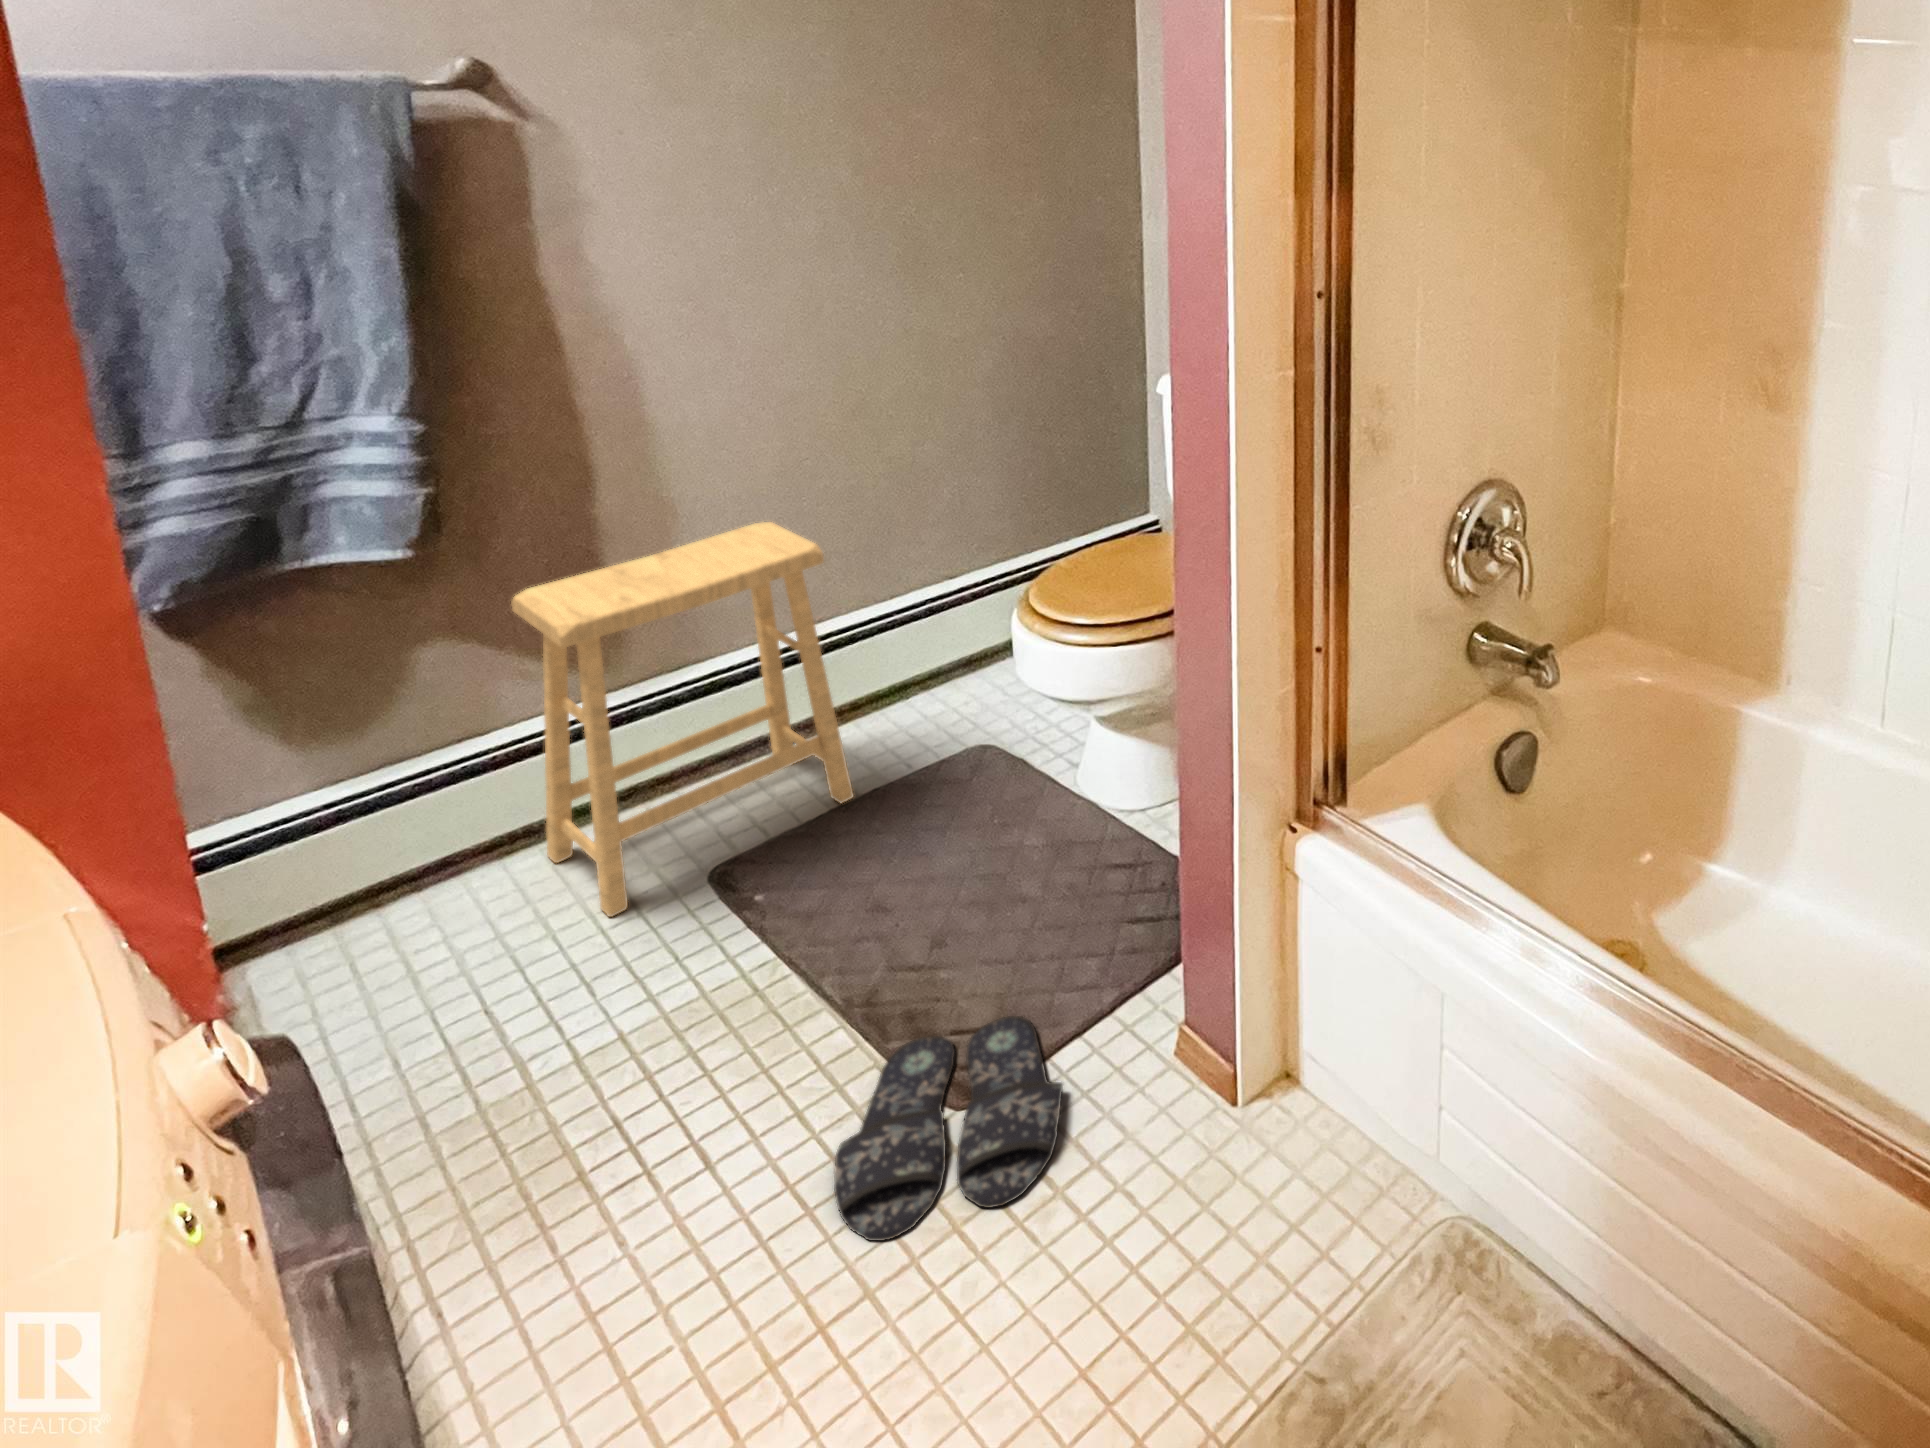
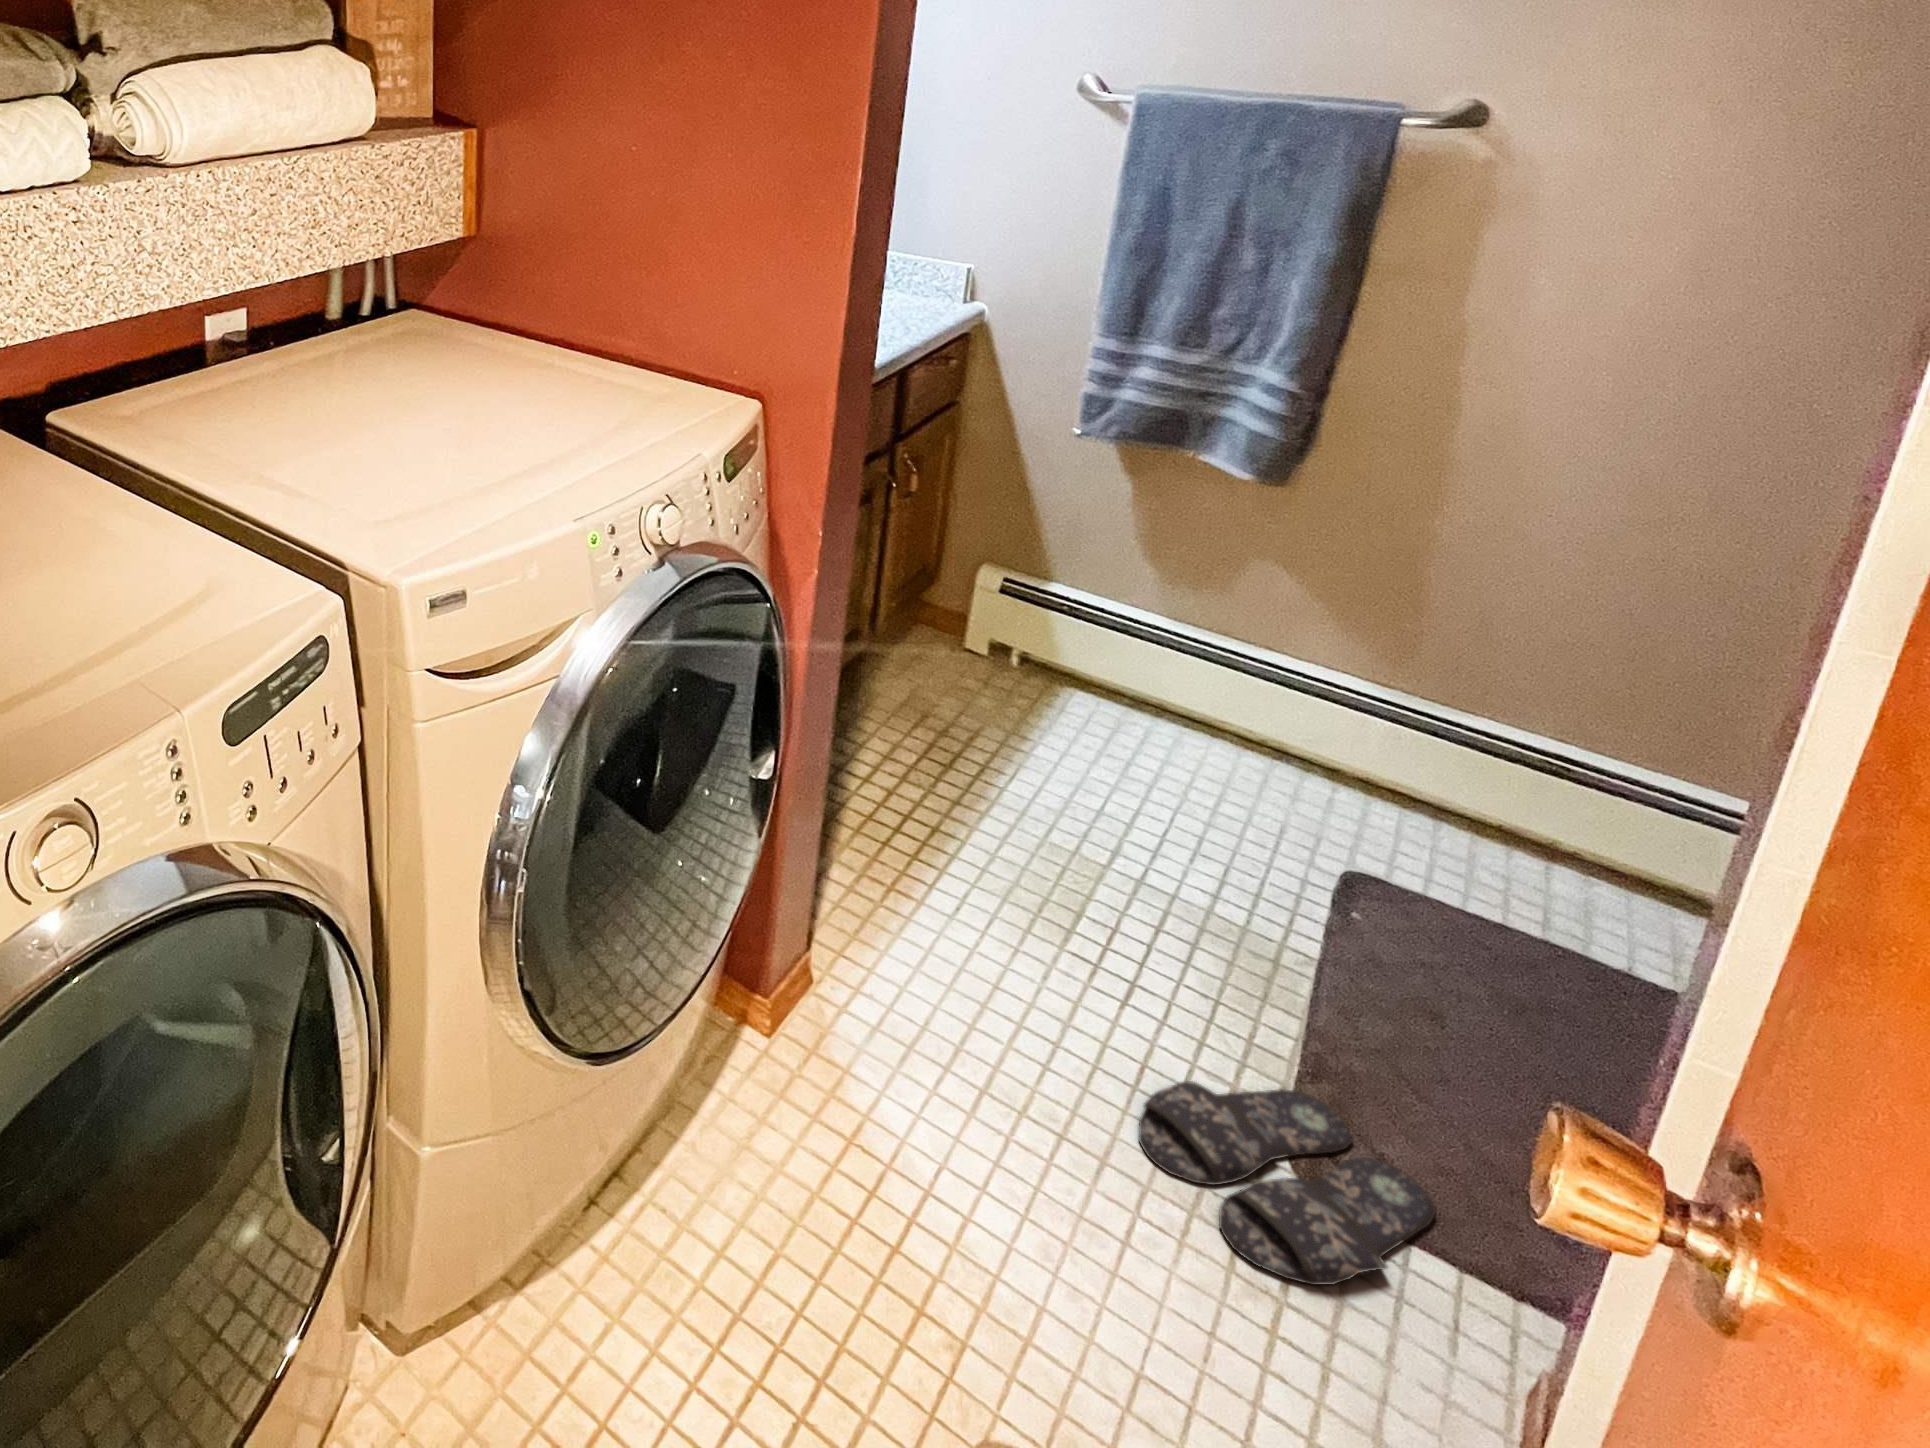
footstool: present [511,522,853,917] -> none [1255,551,1606,938]

